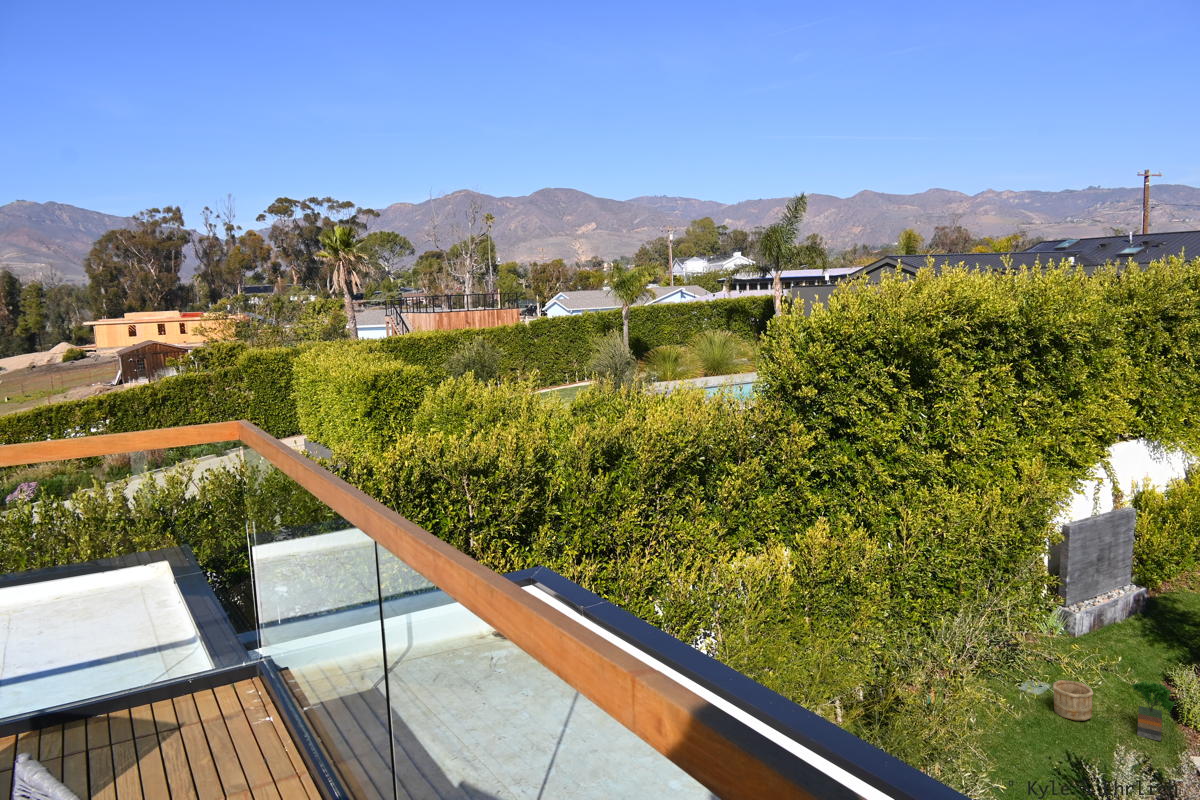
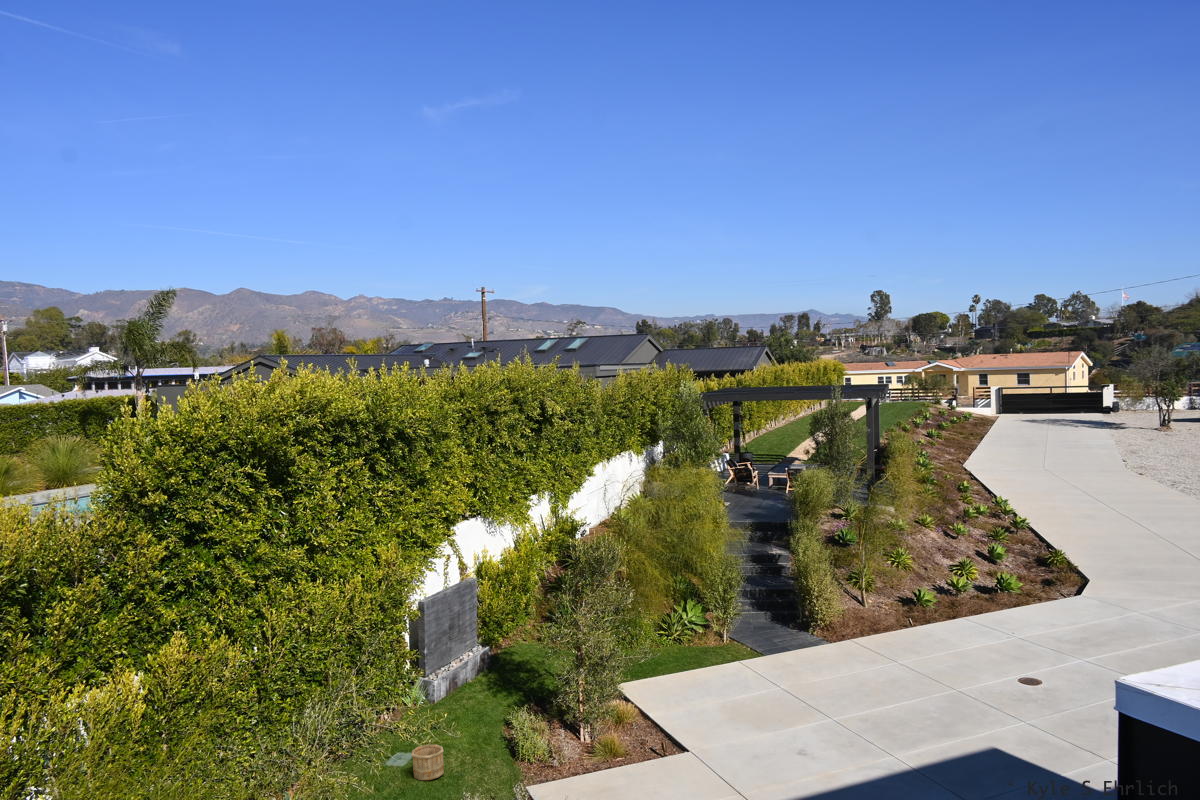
potted tree: present [1132,681,1174,741] -> none [471,726,503,778]

